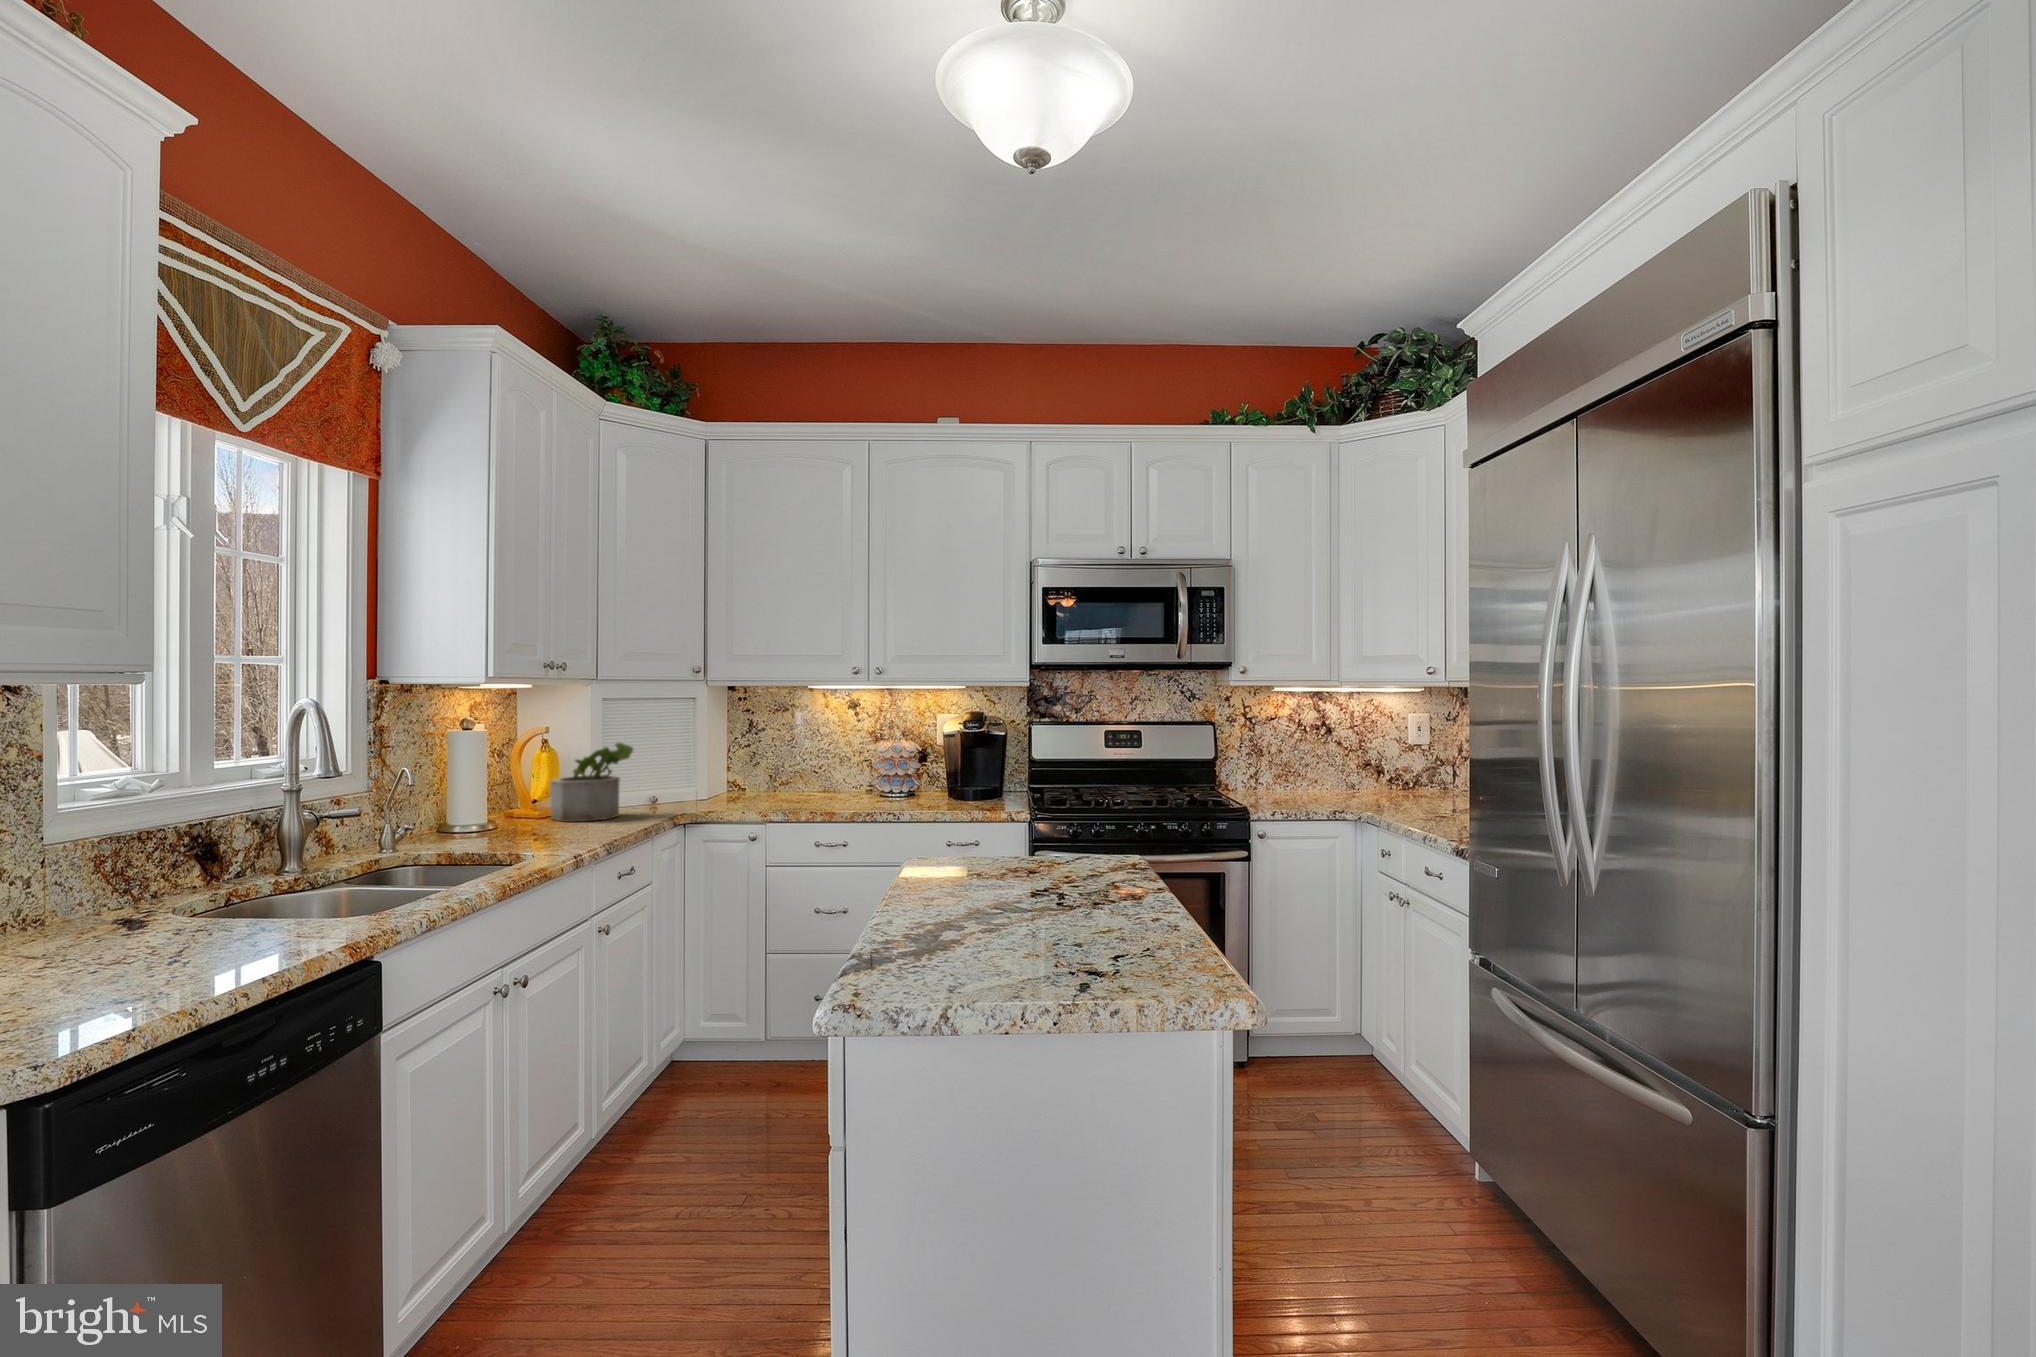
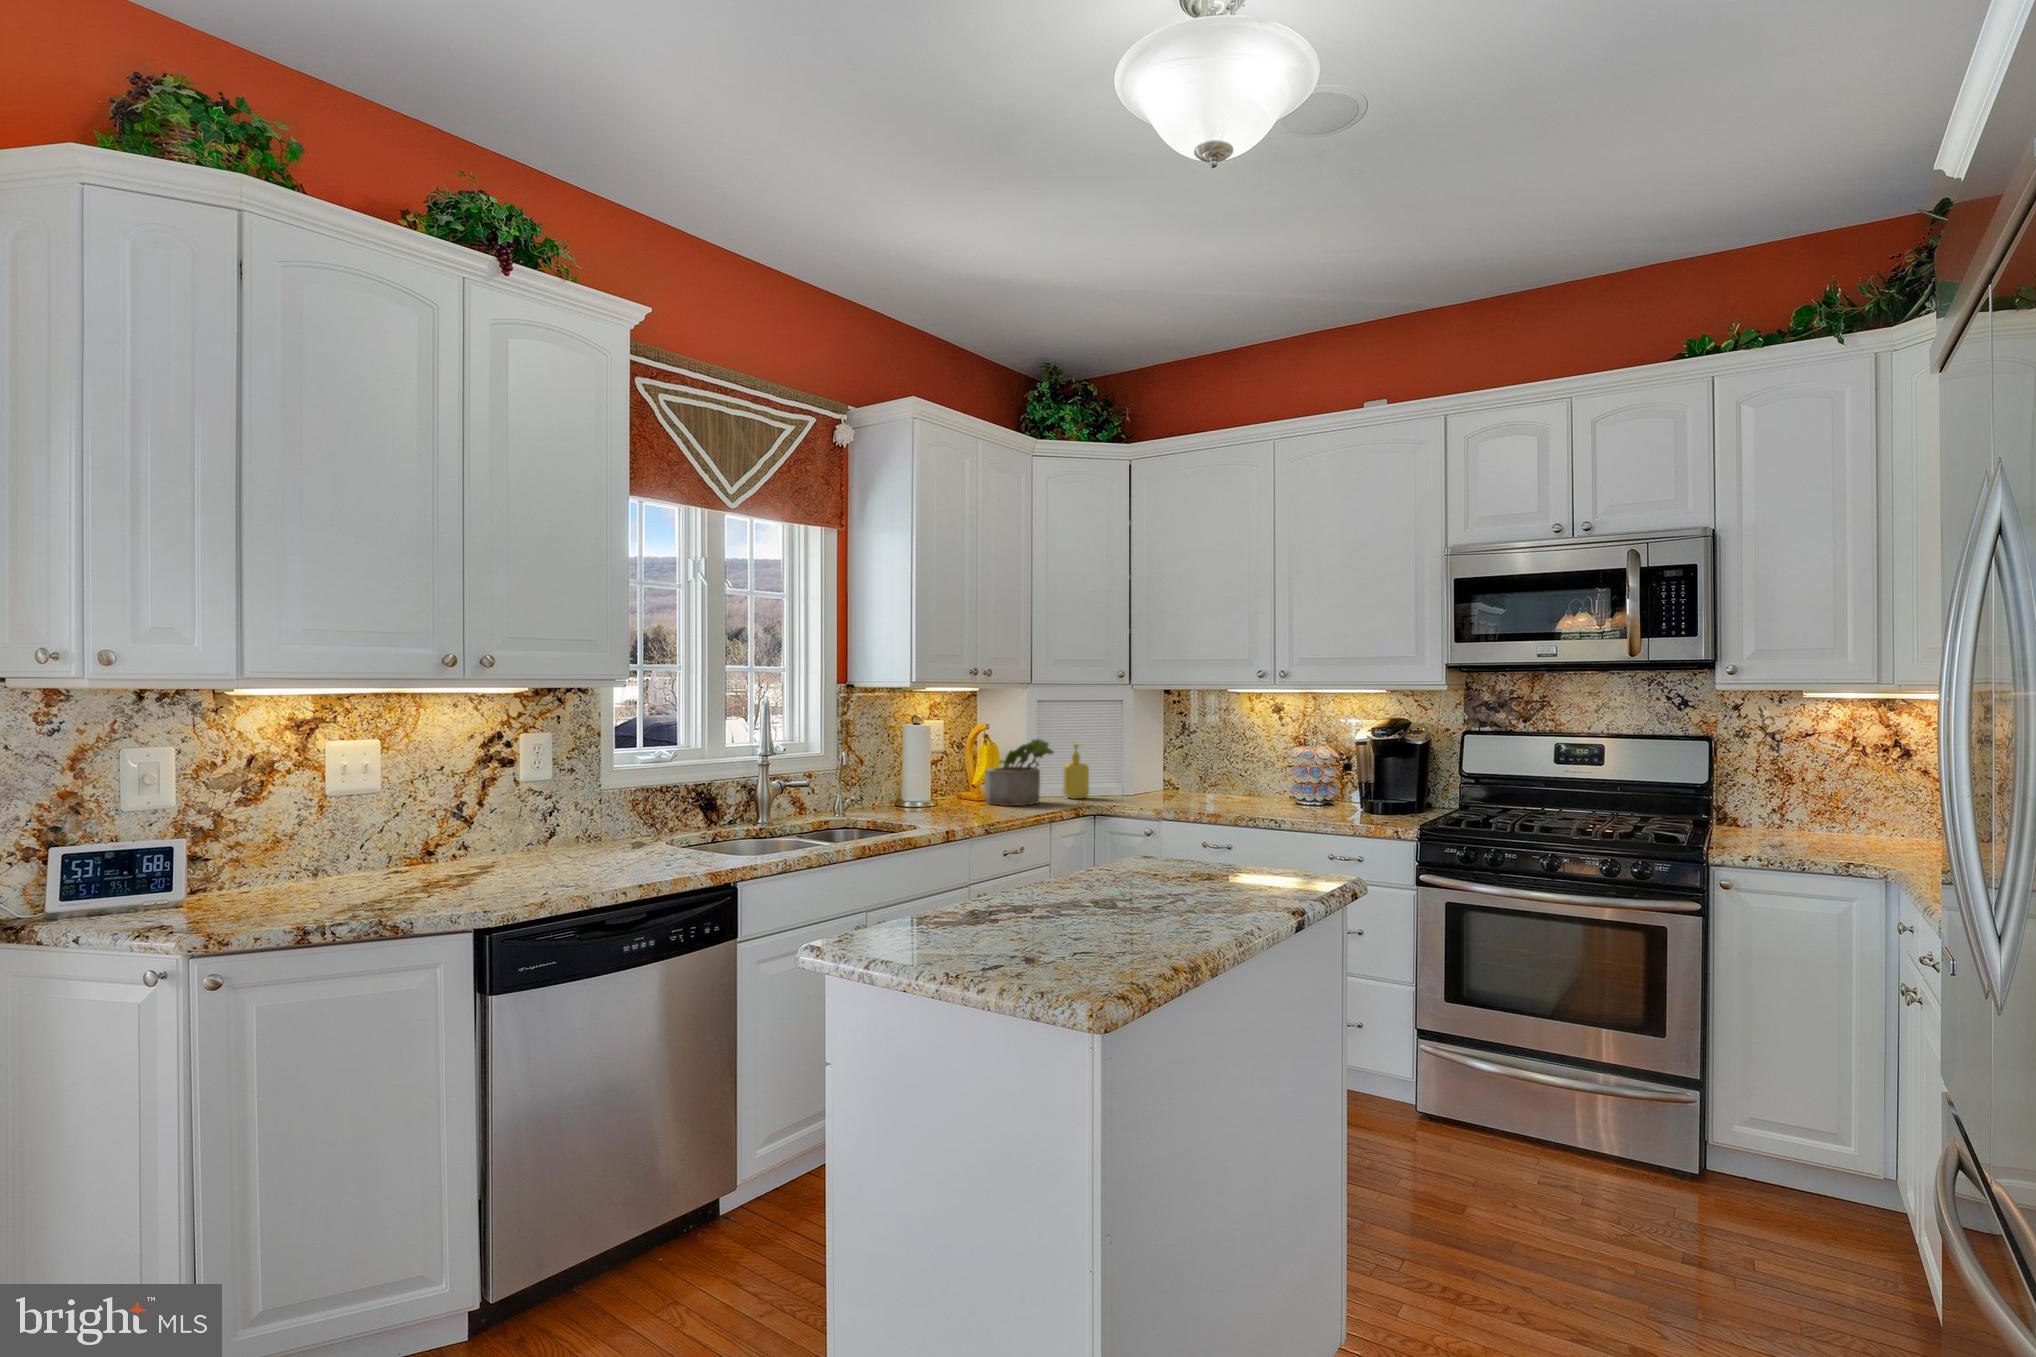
soap dispenser: none [631,746,662,808] -> present [1063,744,1089,799]

